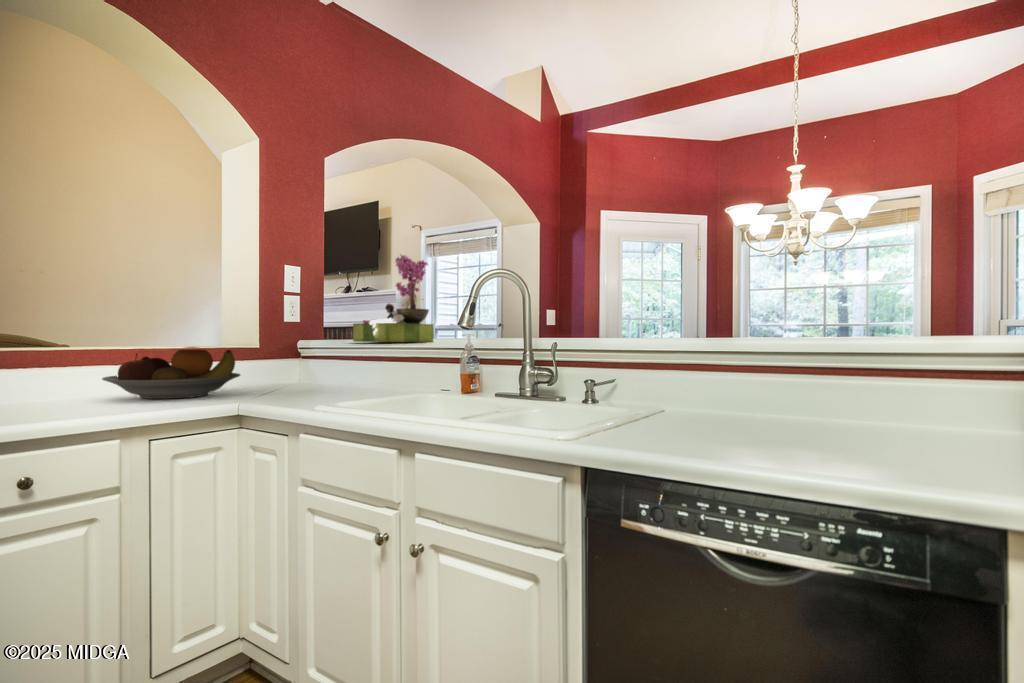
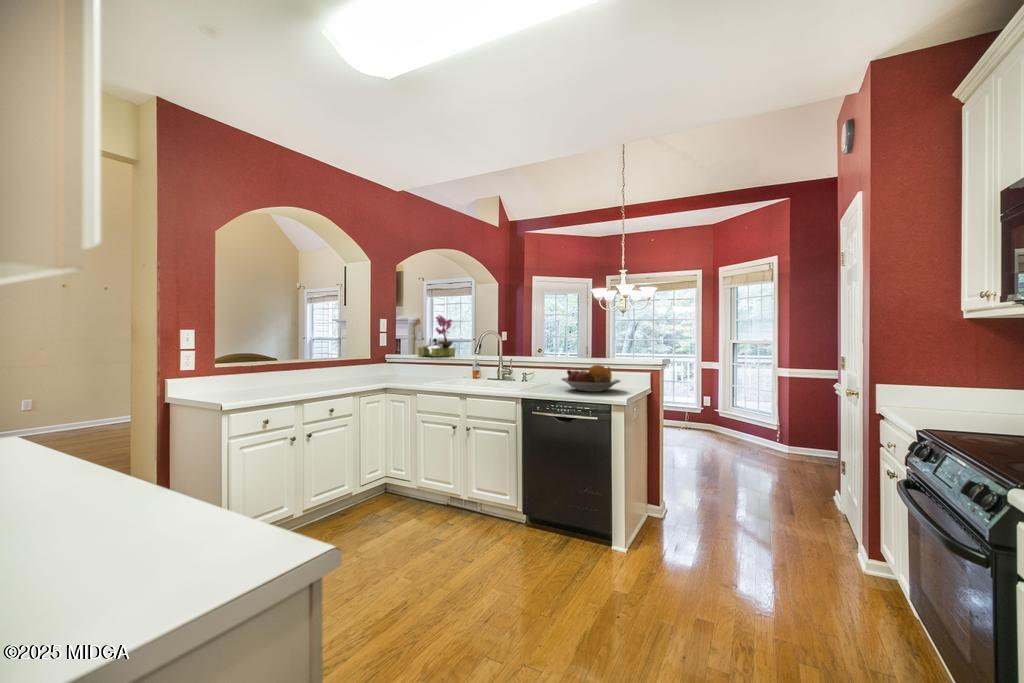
fruit bowl: present [102,347,240,399] -> present [561,365,620,392]

